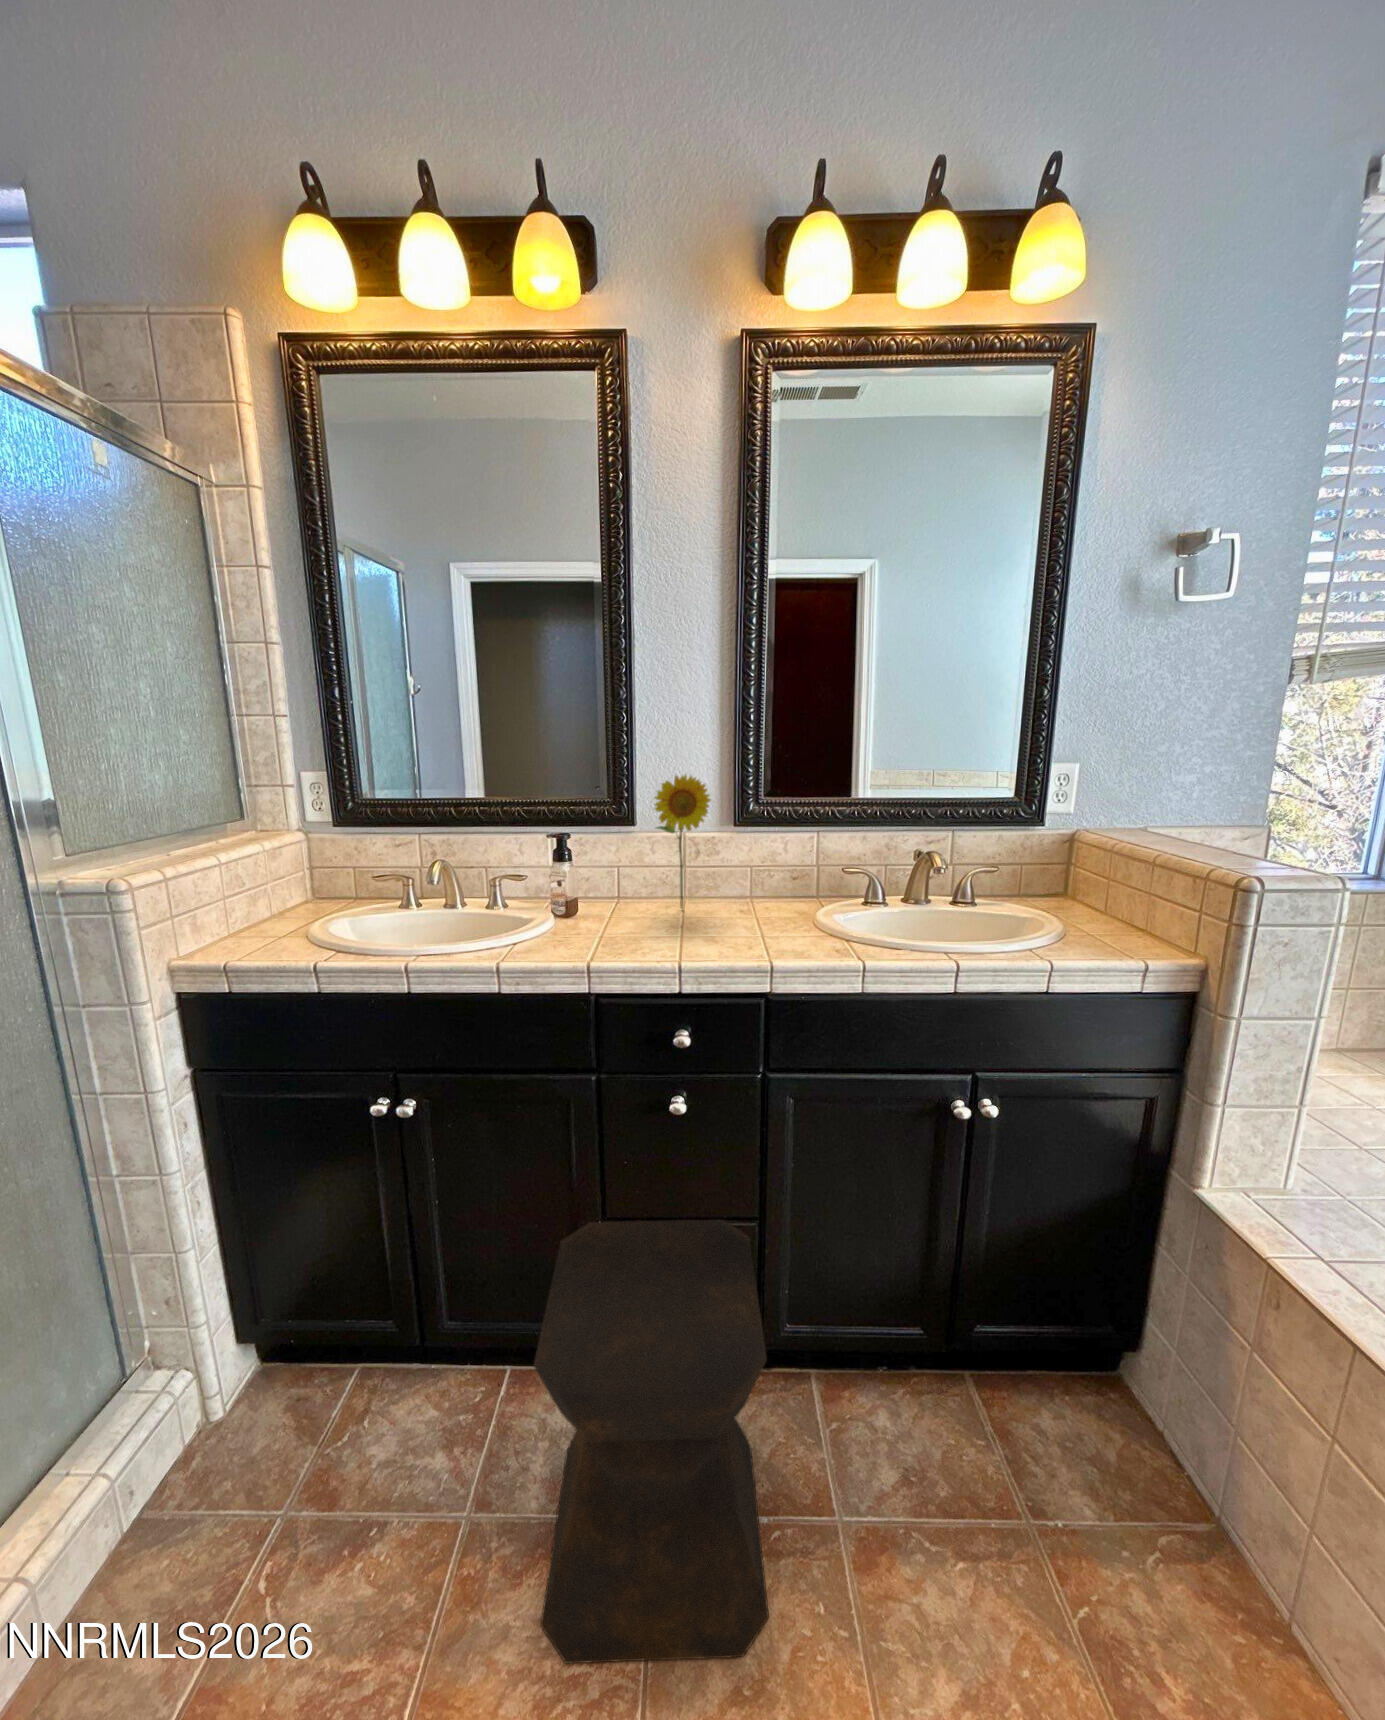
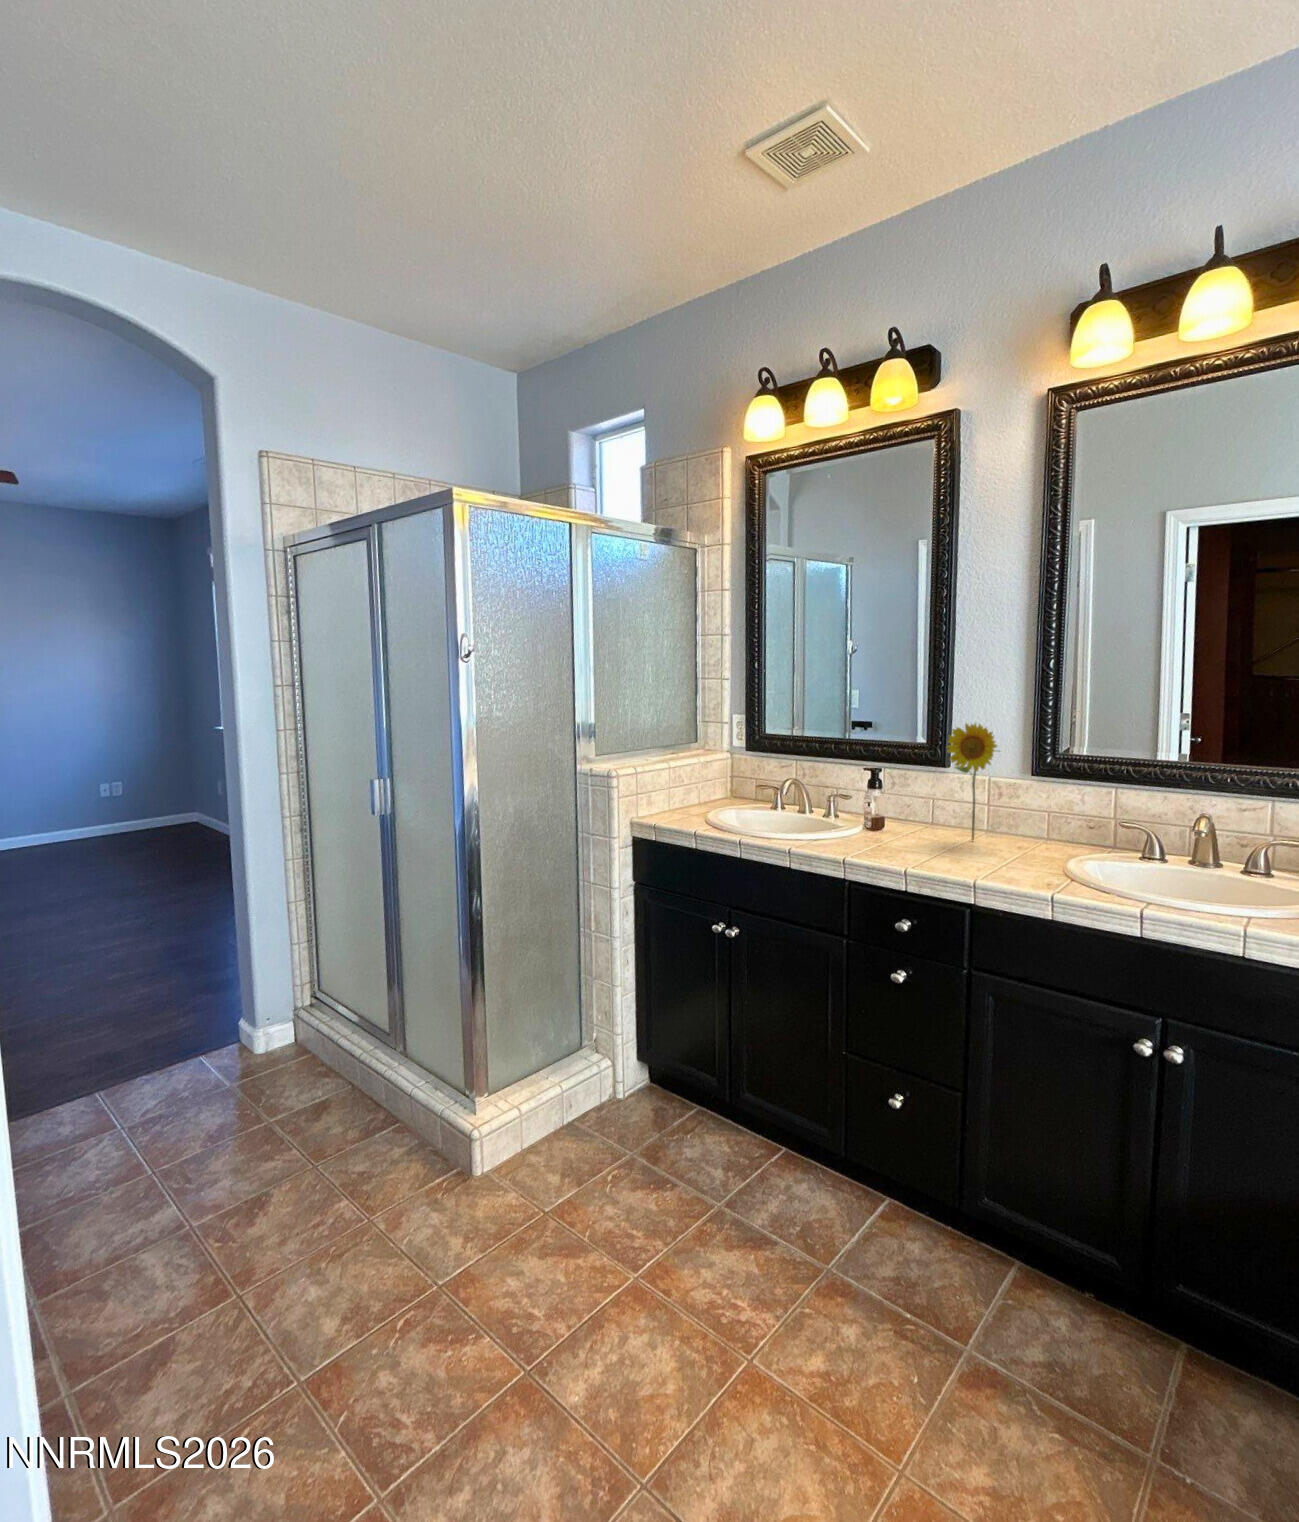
stool: present [534,1220,769,1663] -> none [731,1041,927,1364]

